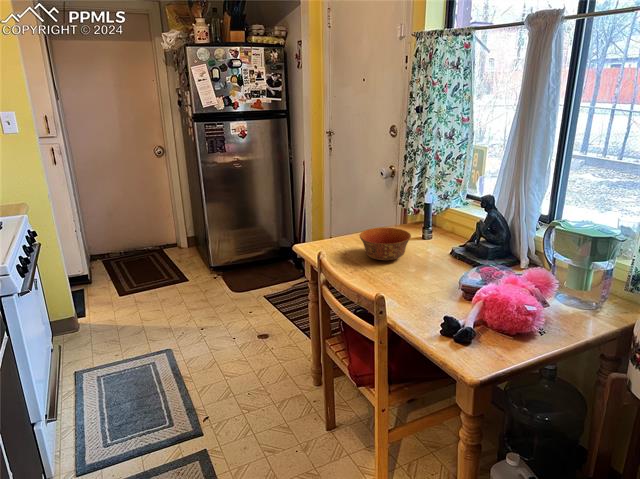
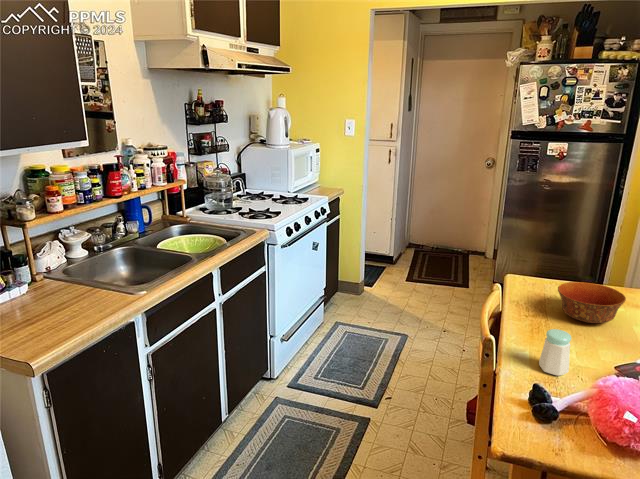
salt shaker: none [410,267,432,307] -> present [539,329,571,376]

